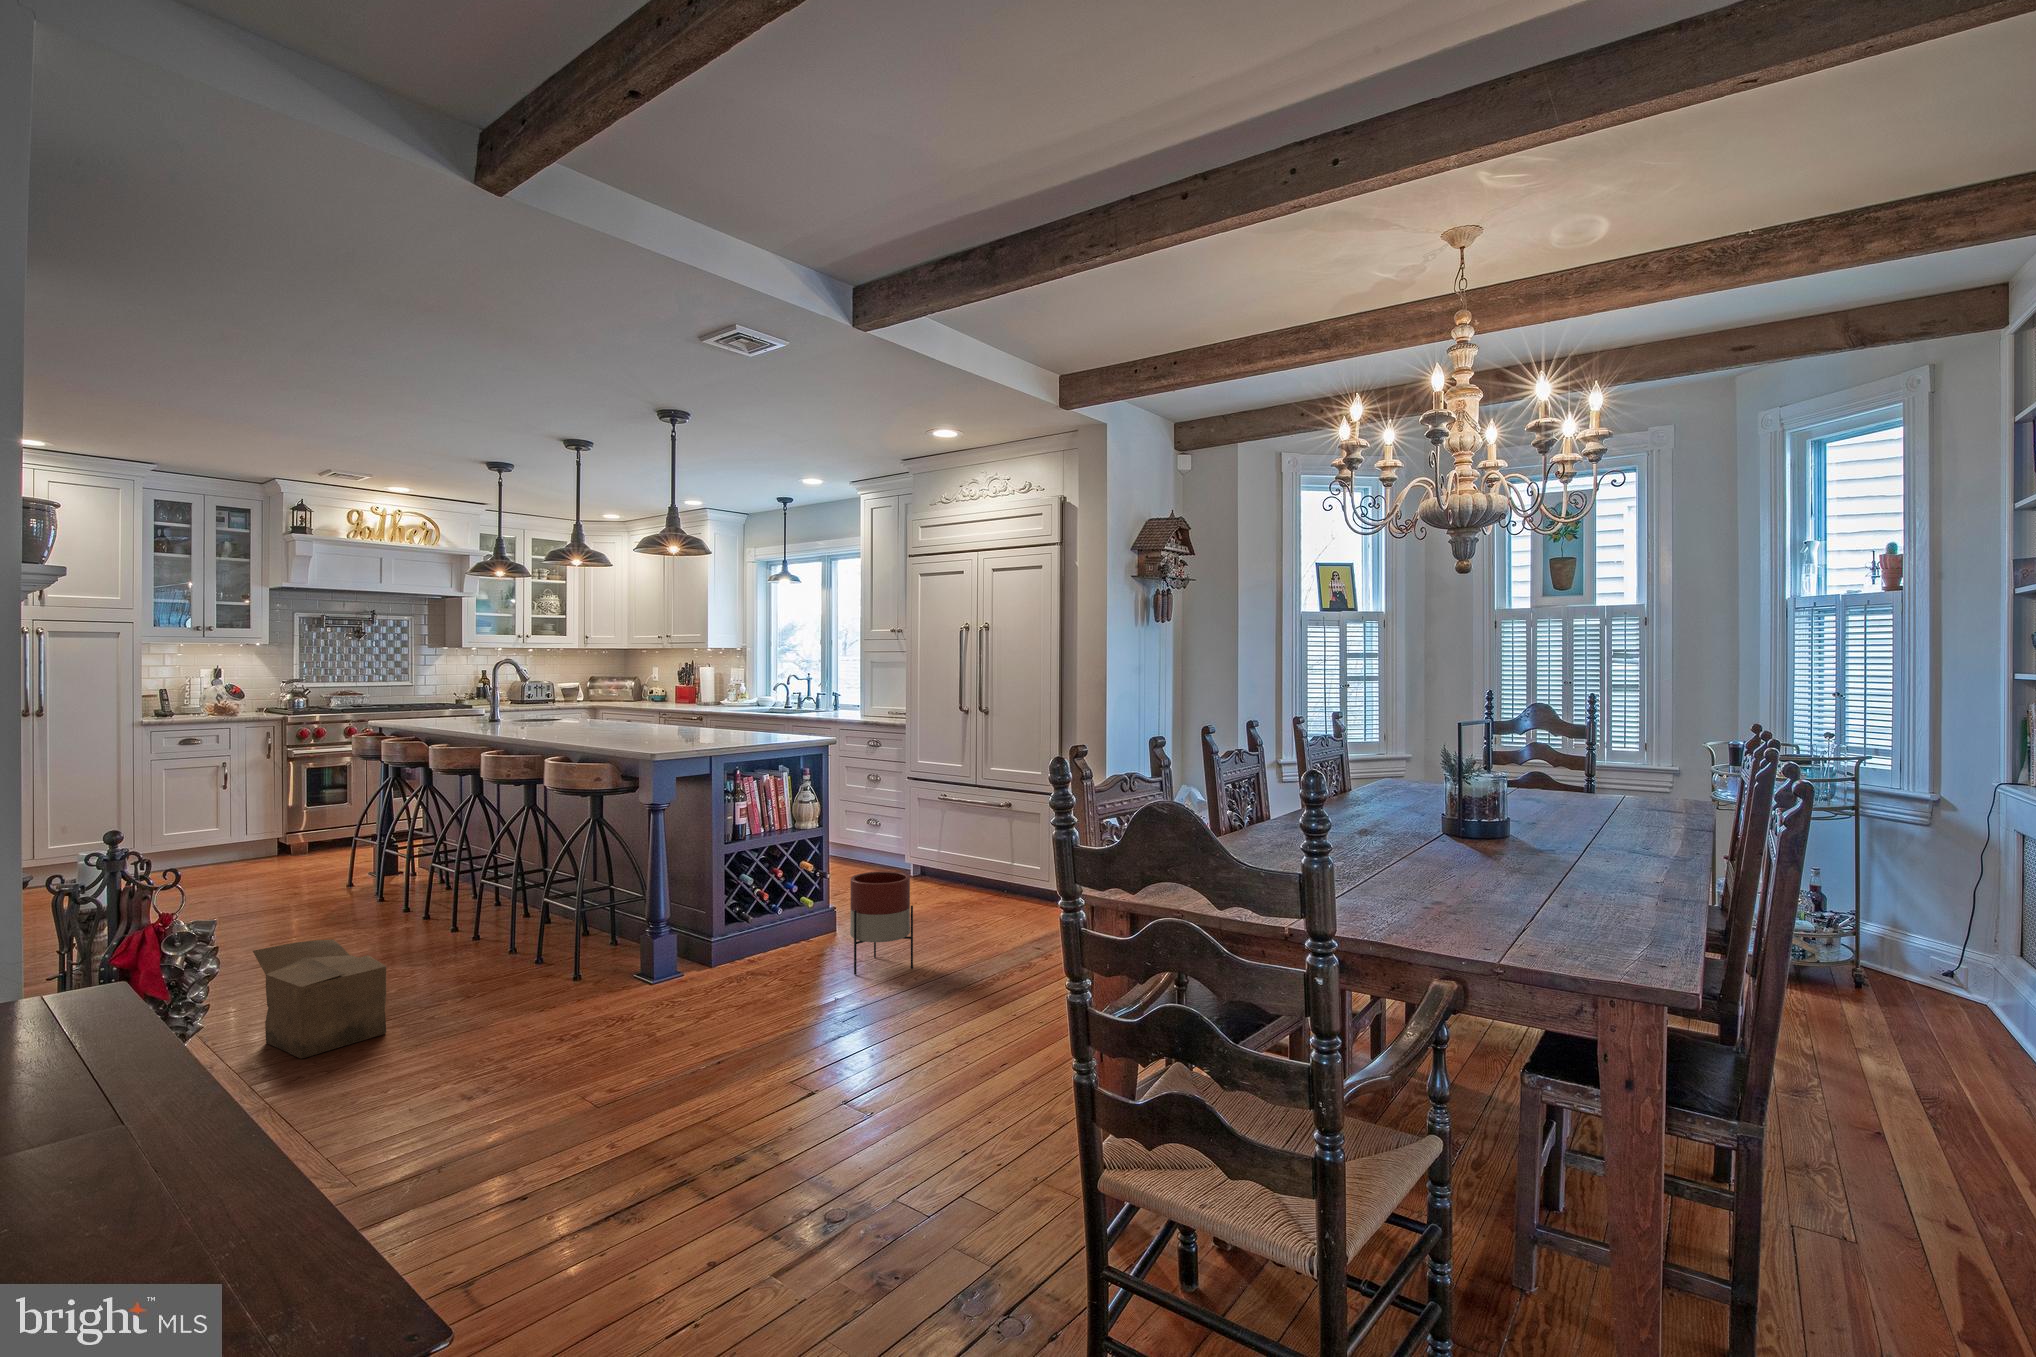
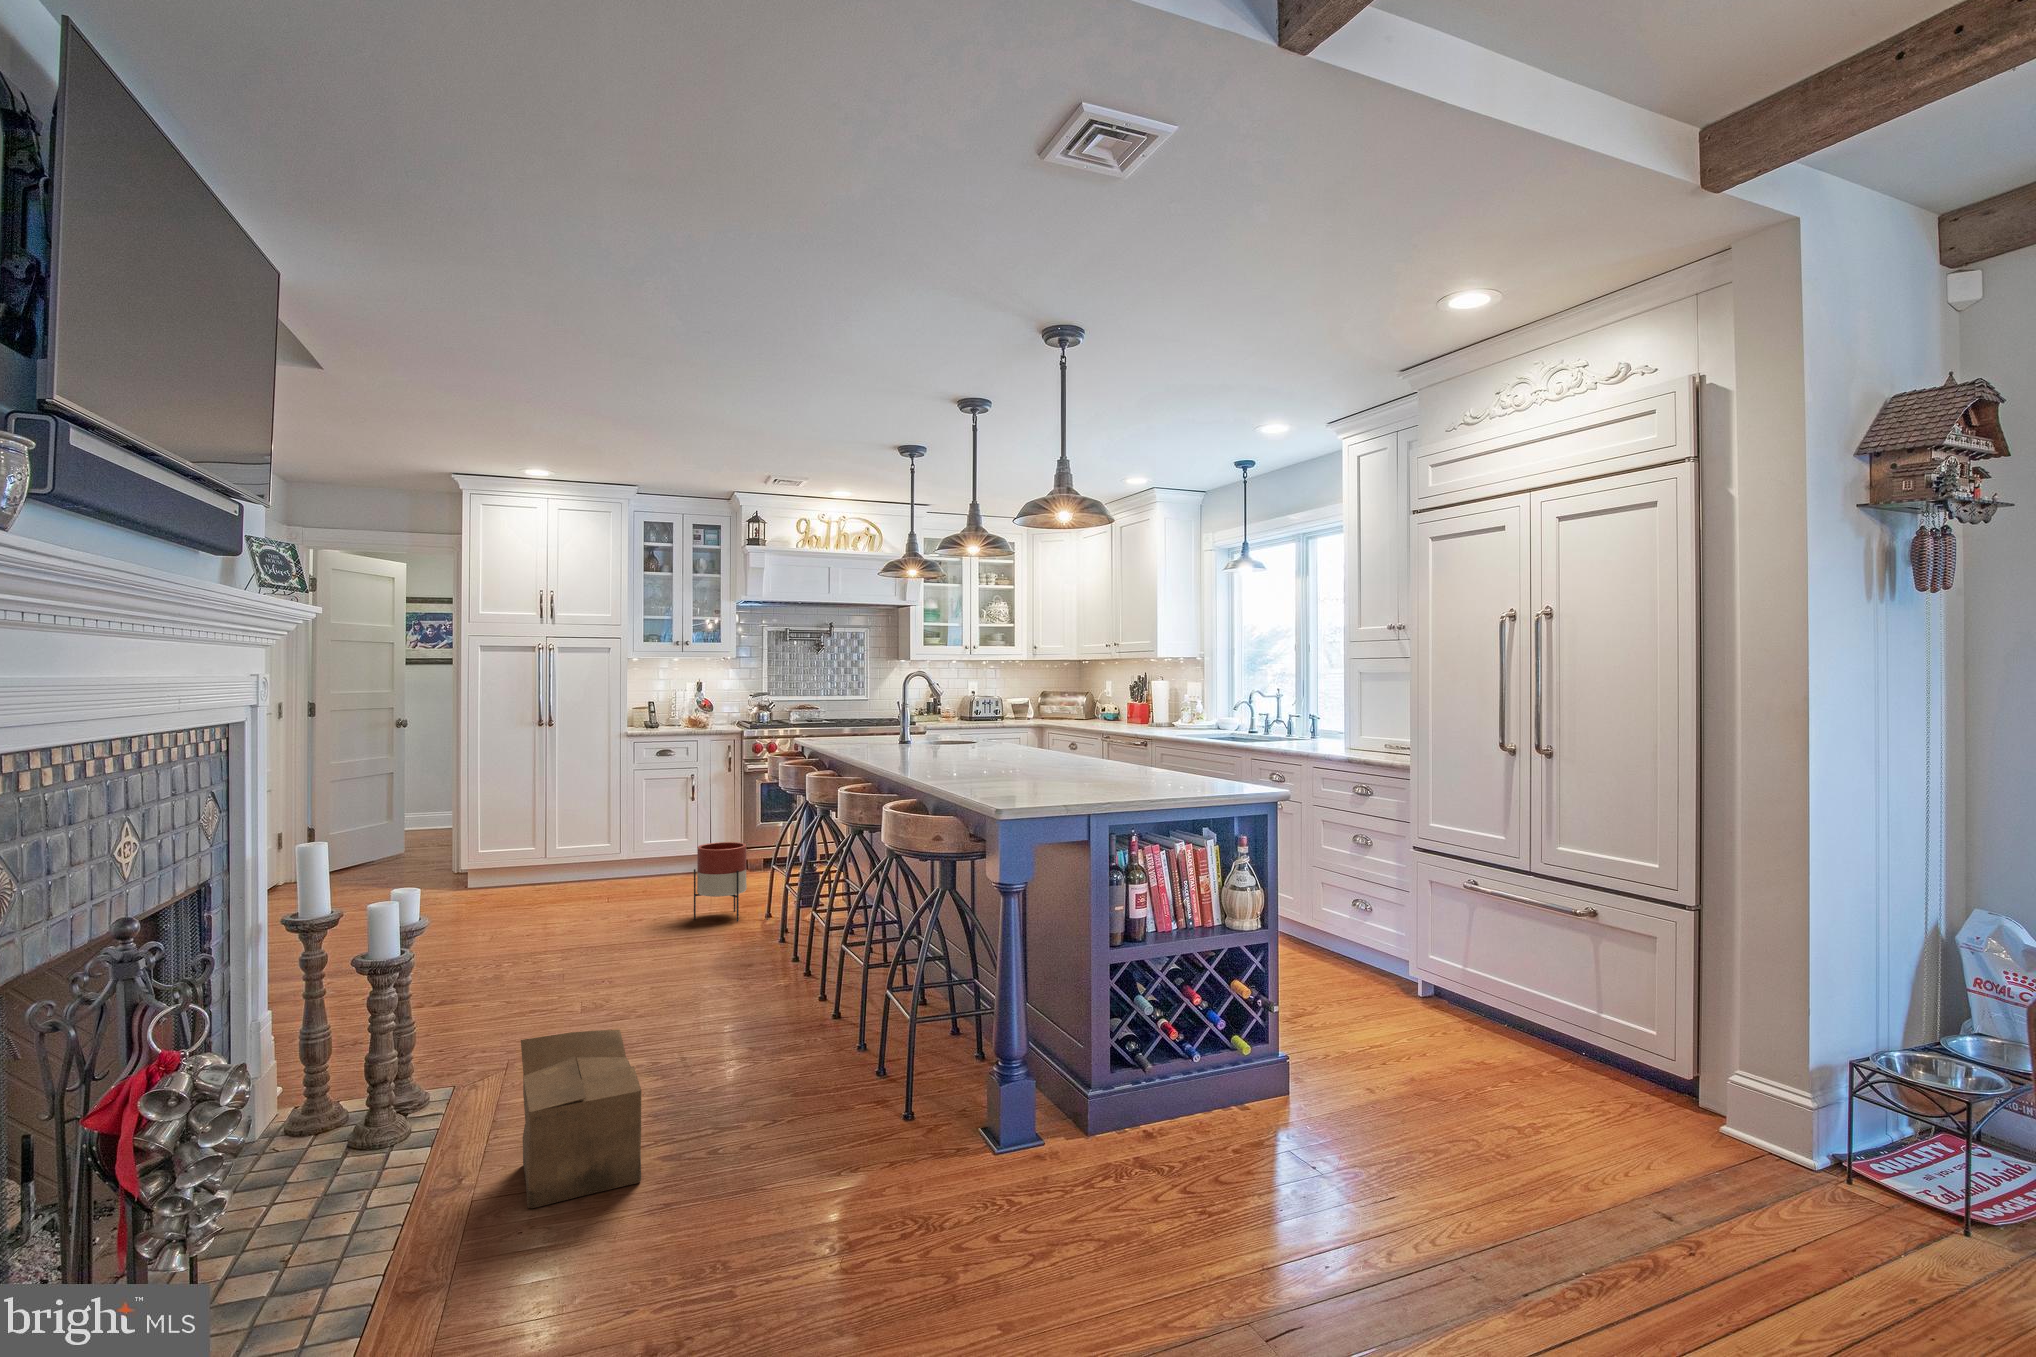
planter: present [850,871,913,975] -> present [694,842,747,922]

